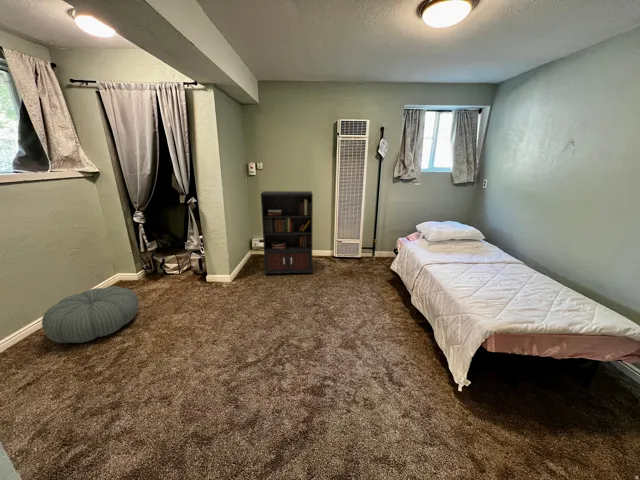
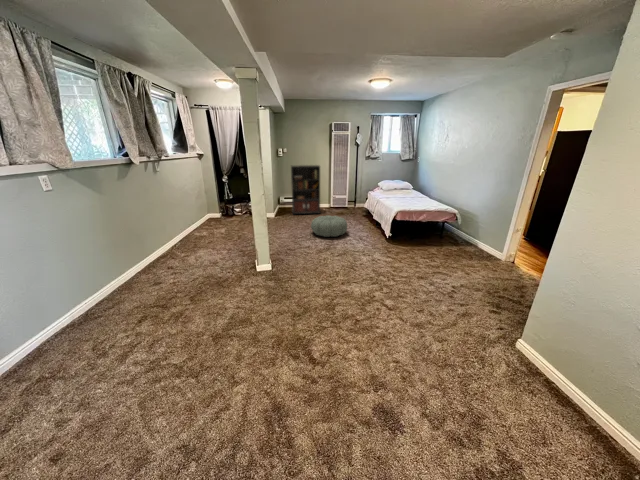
pouf: present [42,286,138,343] -> present [311,215,347,237]

